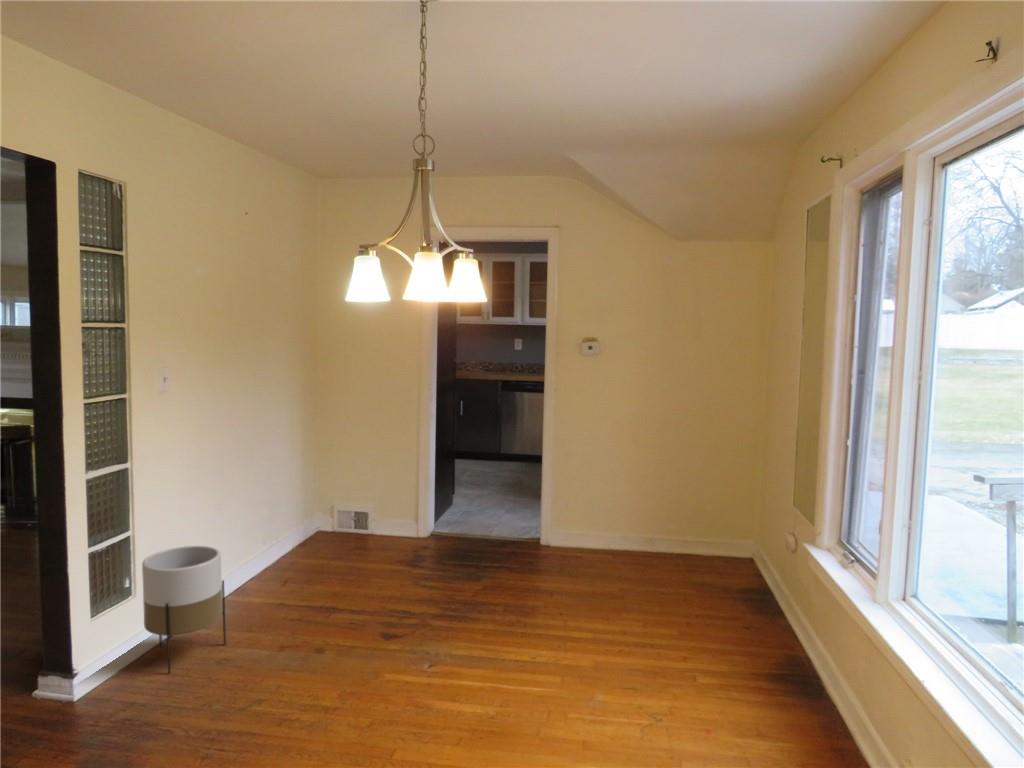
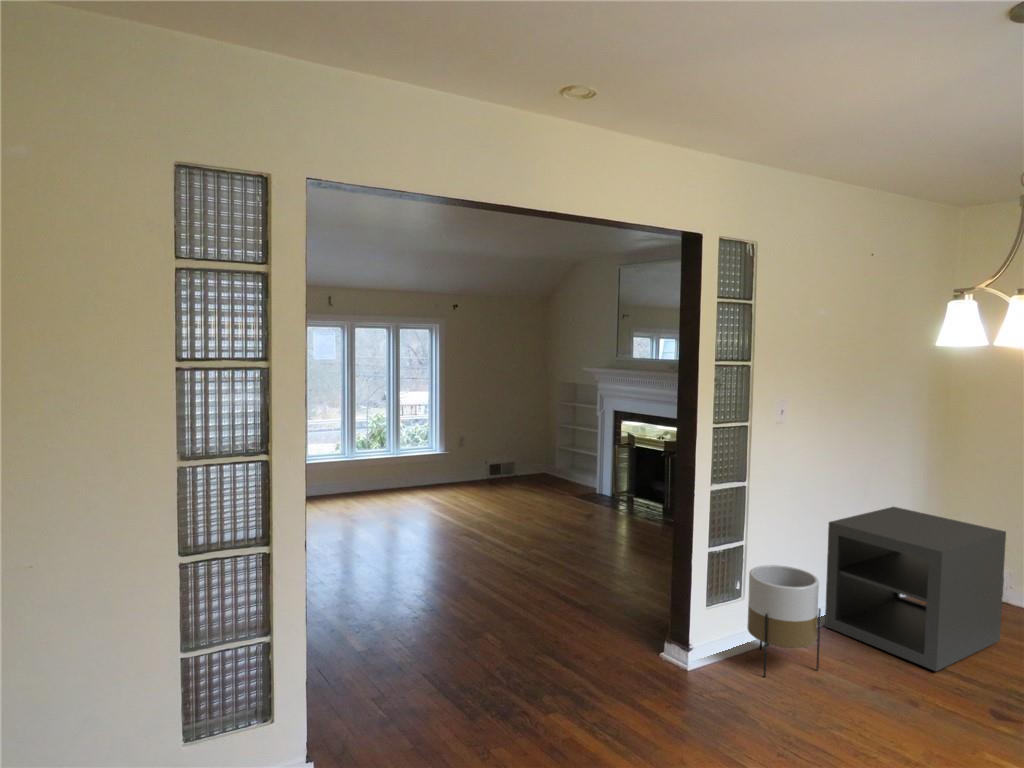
storage cabinet: none [223,467,371,606] -> present [825,507,1006,671]

